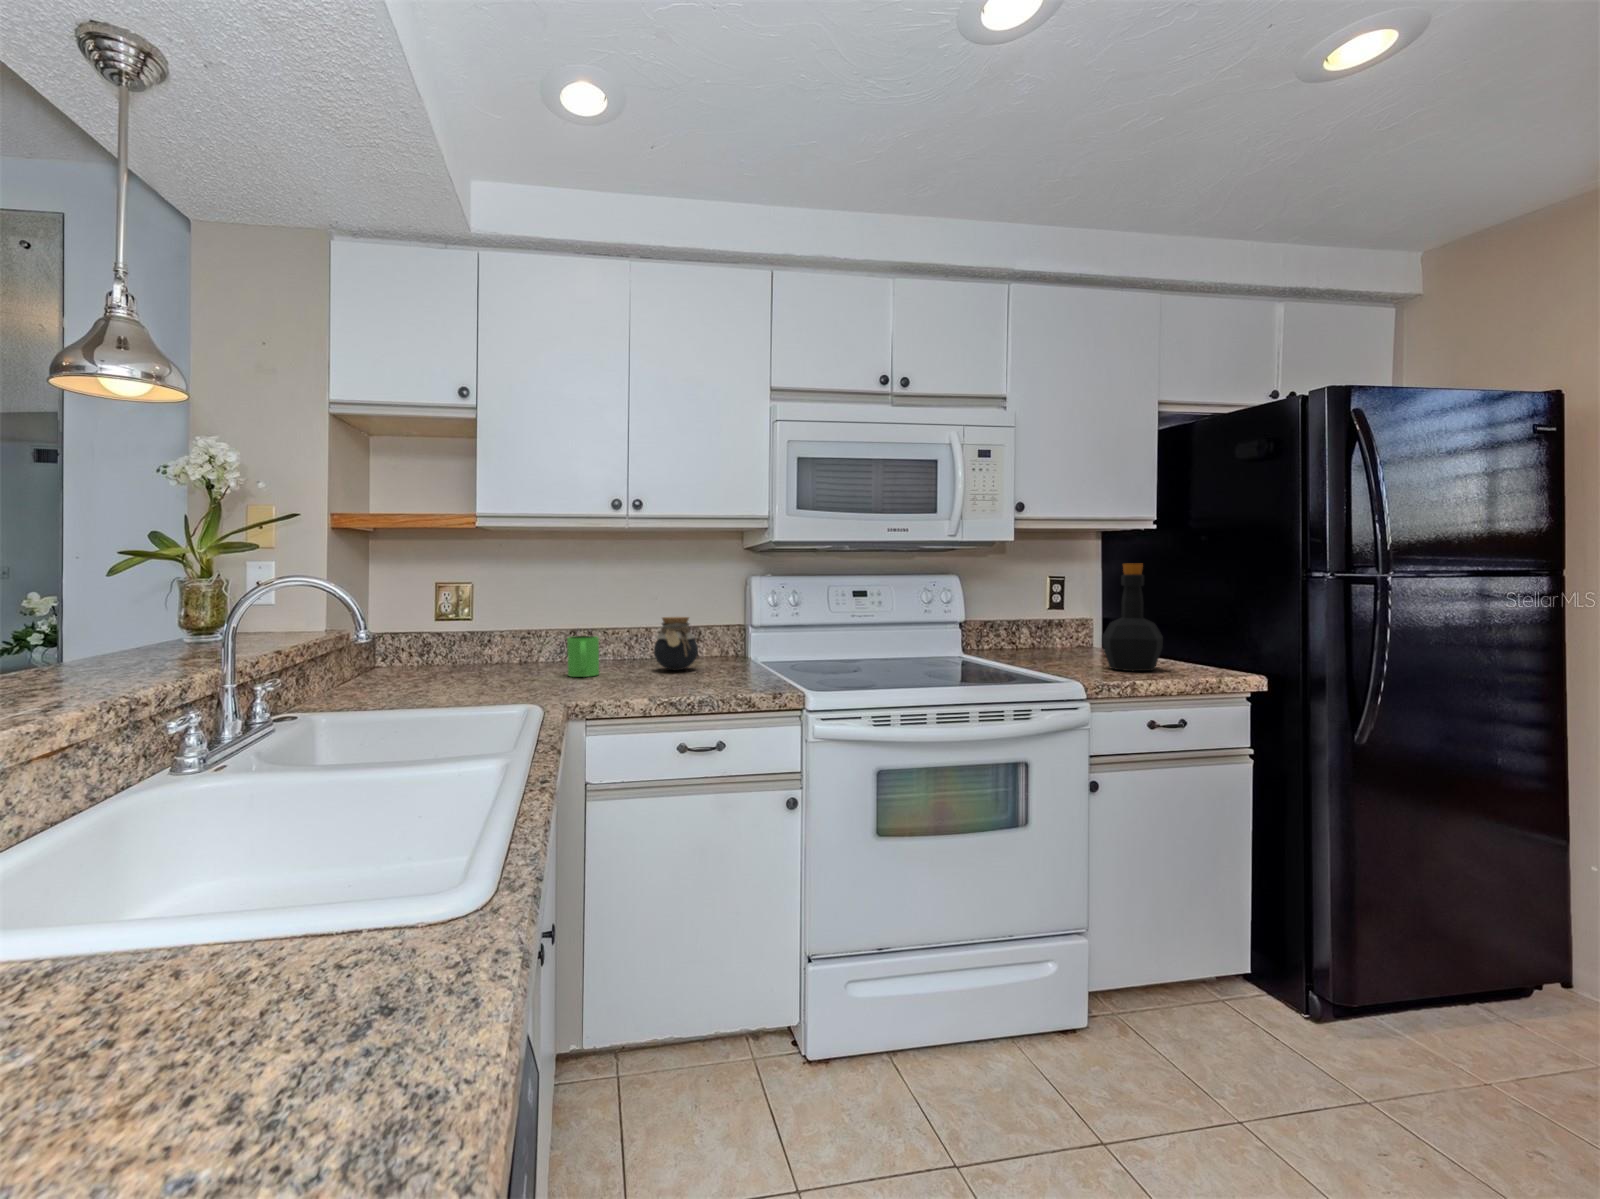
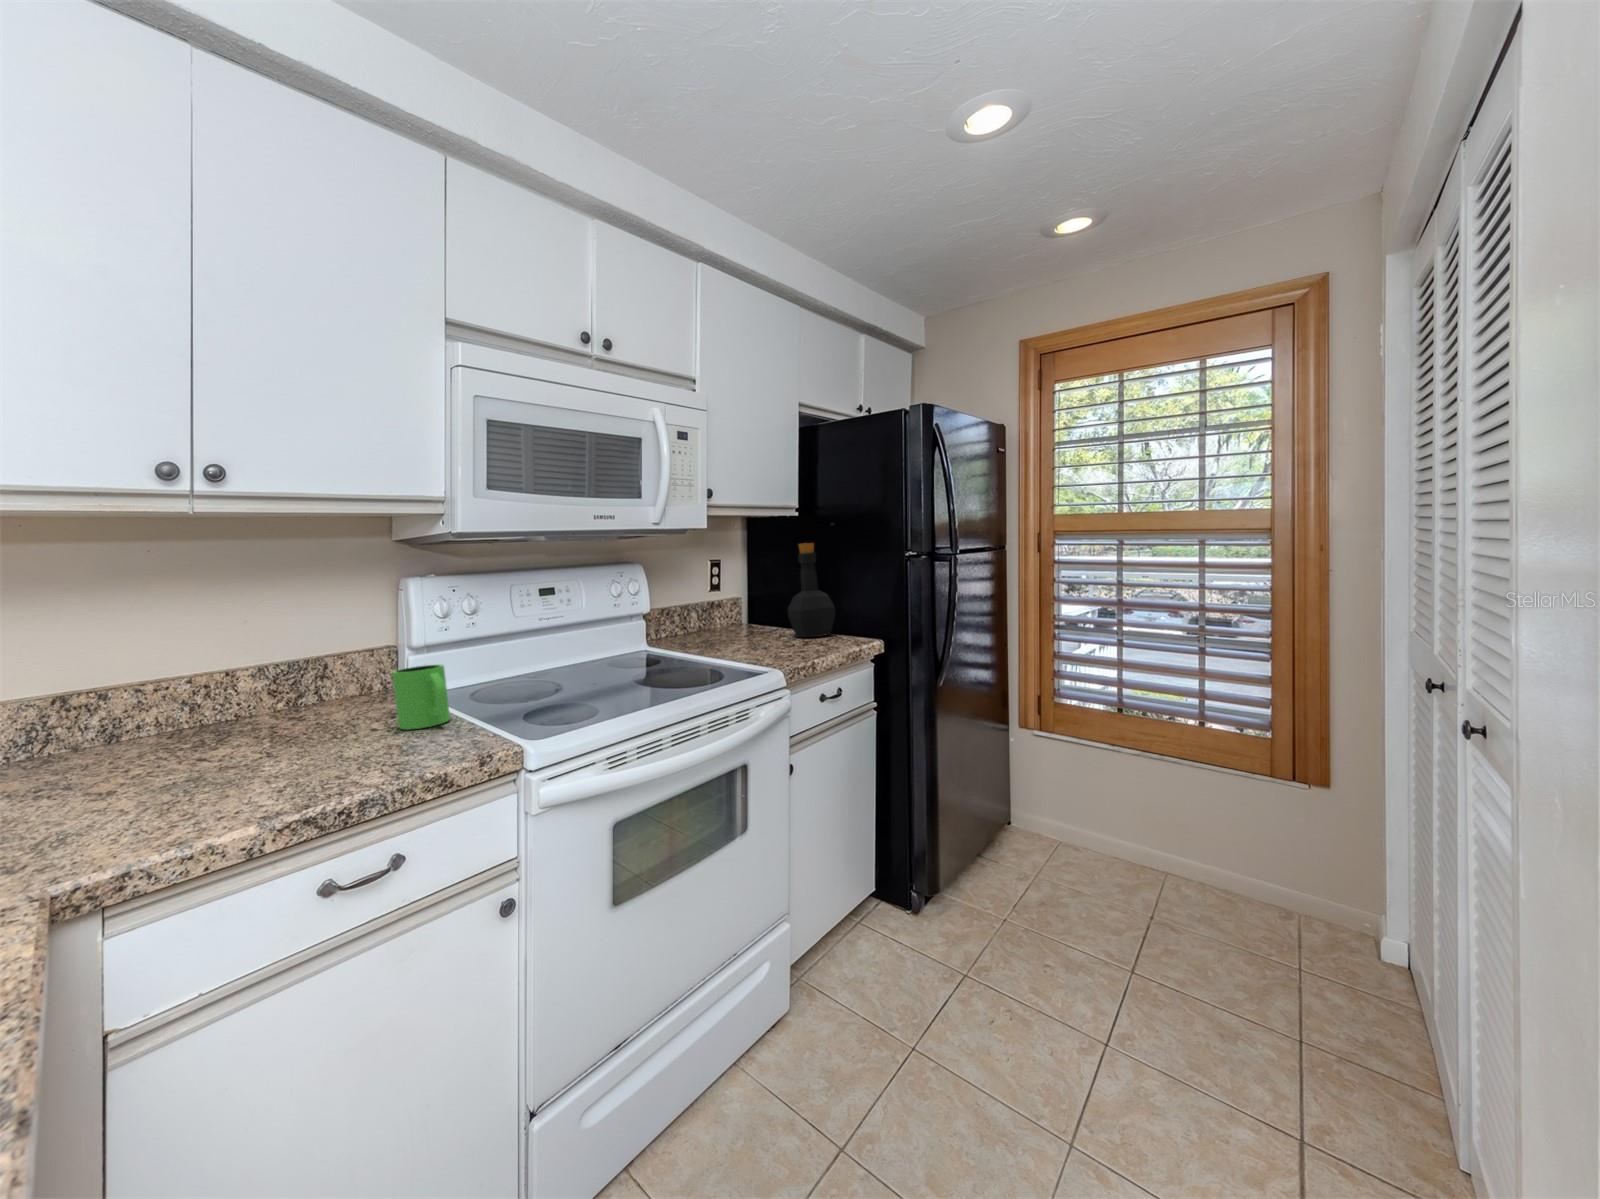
jar: present [654,617,698,670] -> none [263,646,347,728]
mug: present [567,636,599,677] -> present [392,665,450,730]

